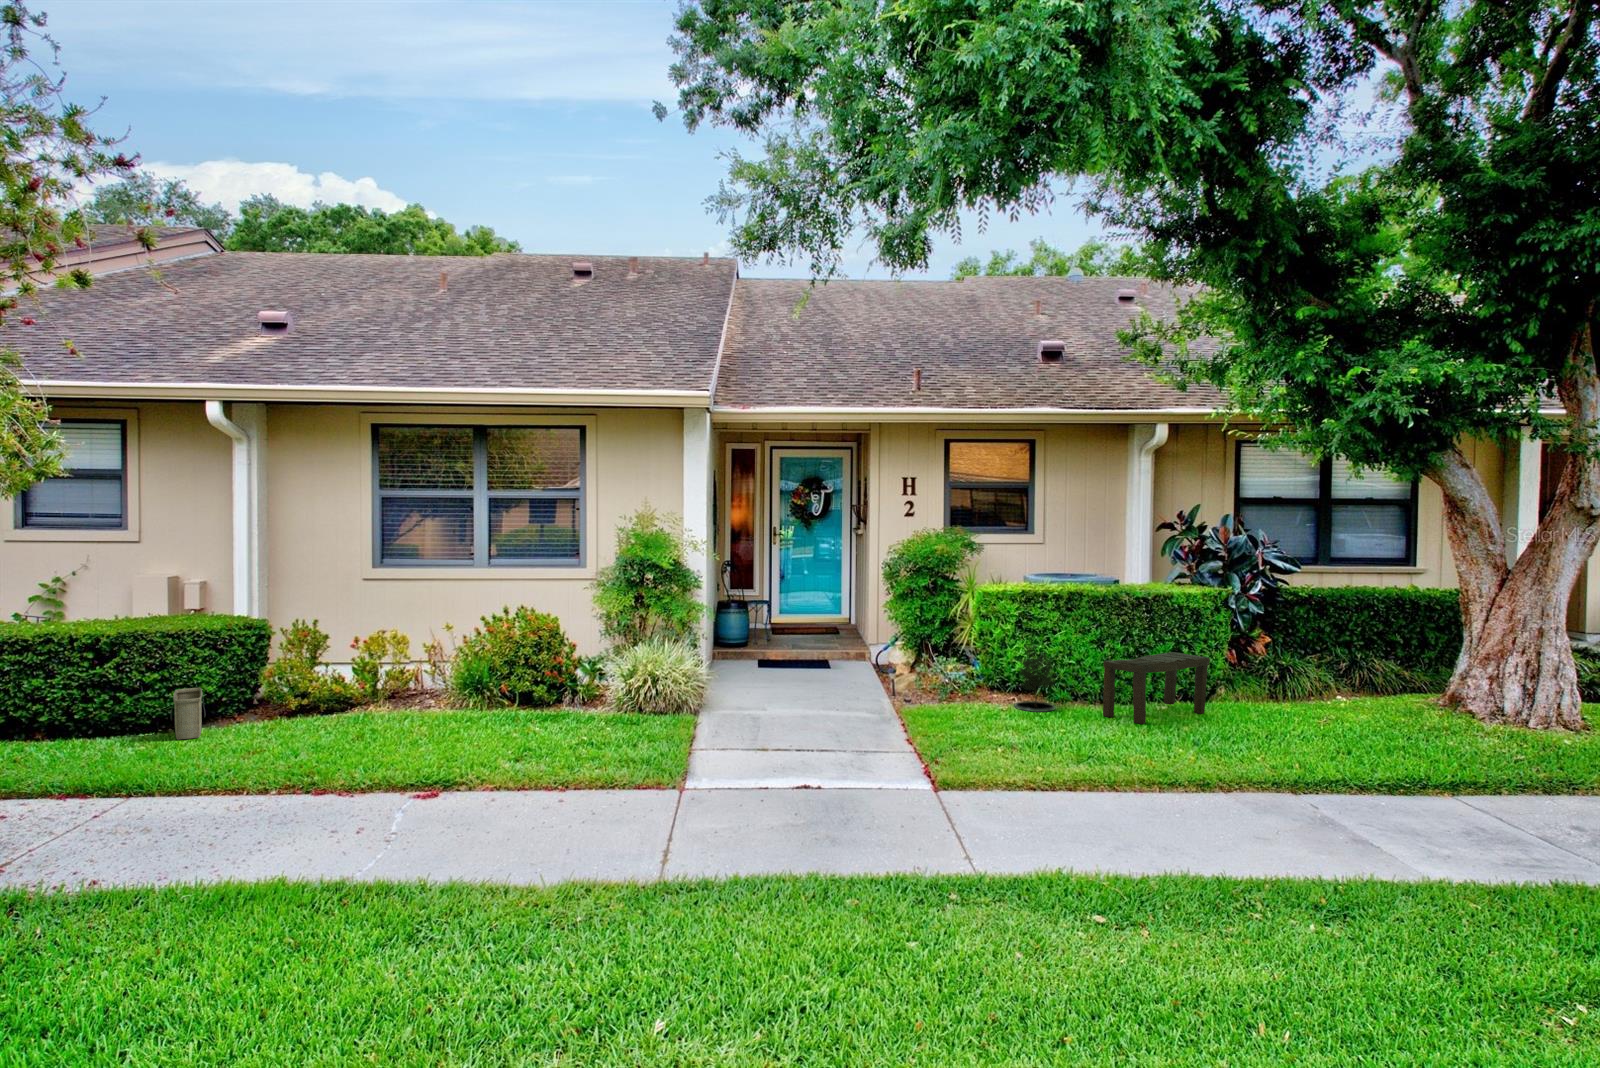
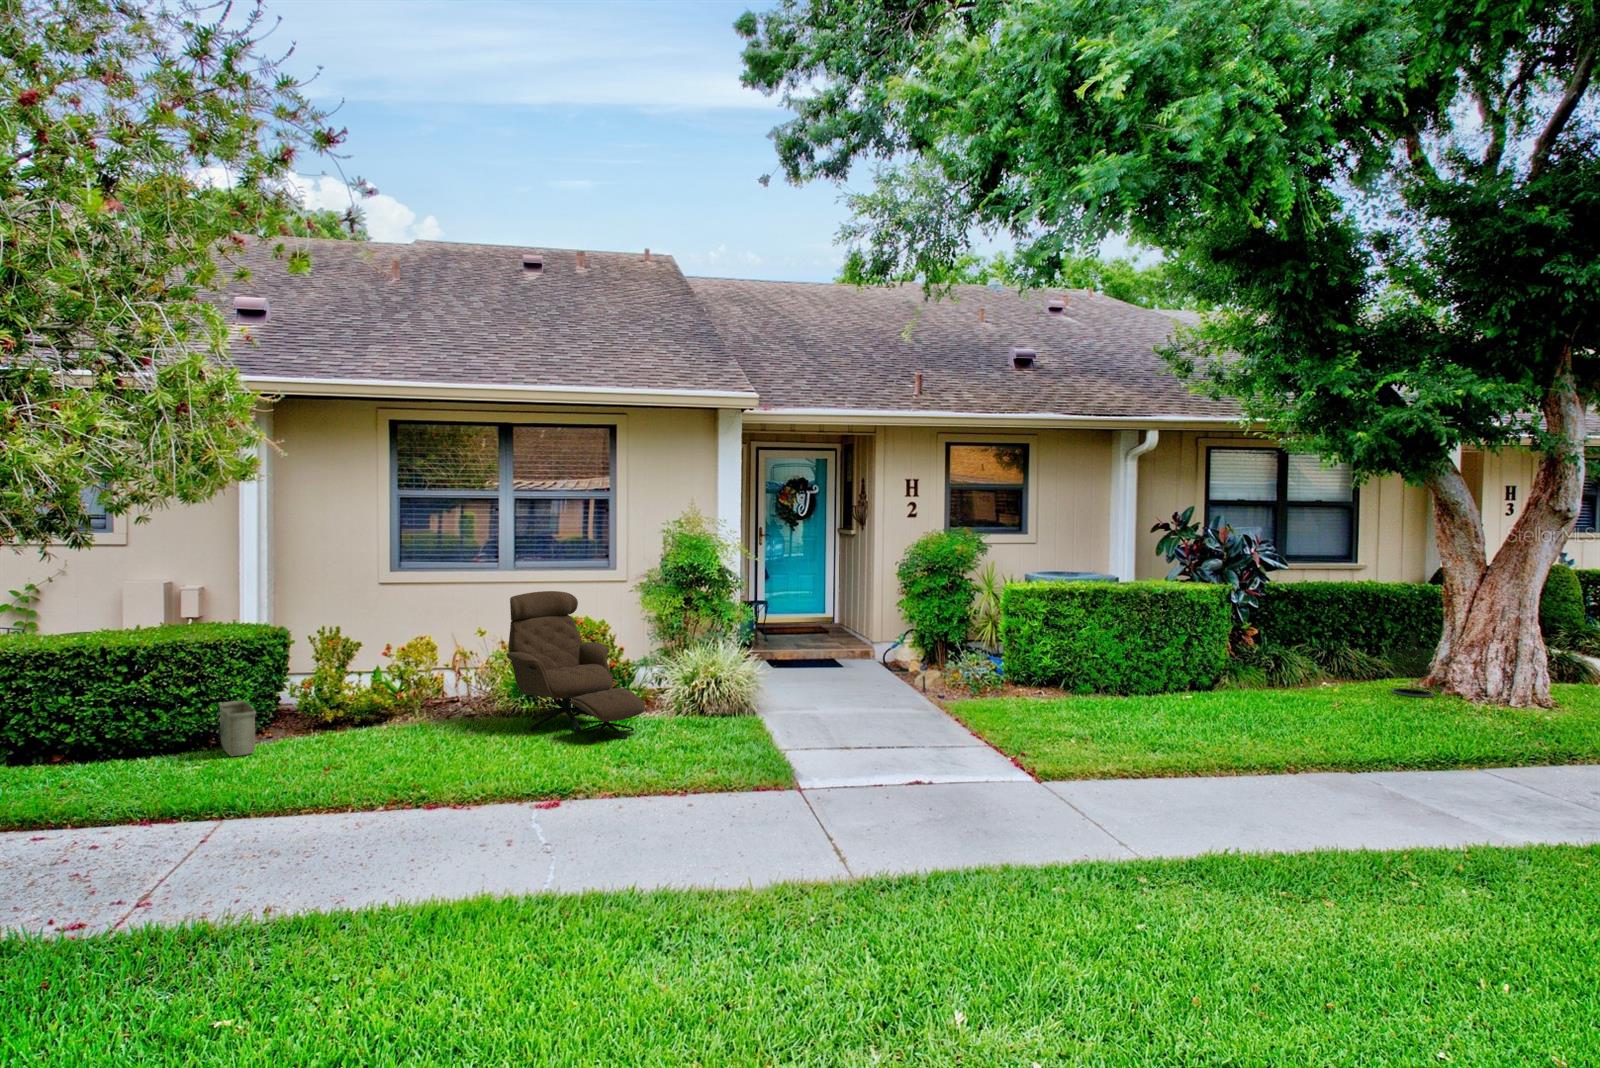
lounge chair: none [446,588,572,735] -> present [506,591,645,741]
potted tree: present [1015,644,1055,712] -> present [1389,634,1435,697]
bench: present [1103,652,1210,724] -> none [1134,644,1225,712]

